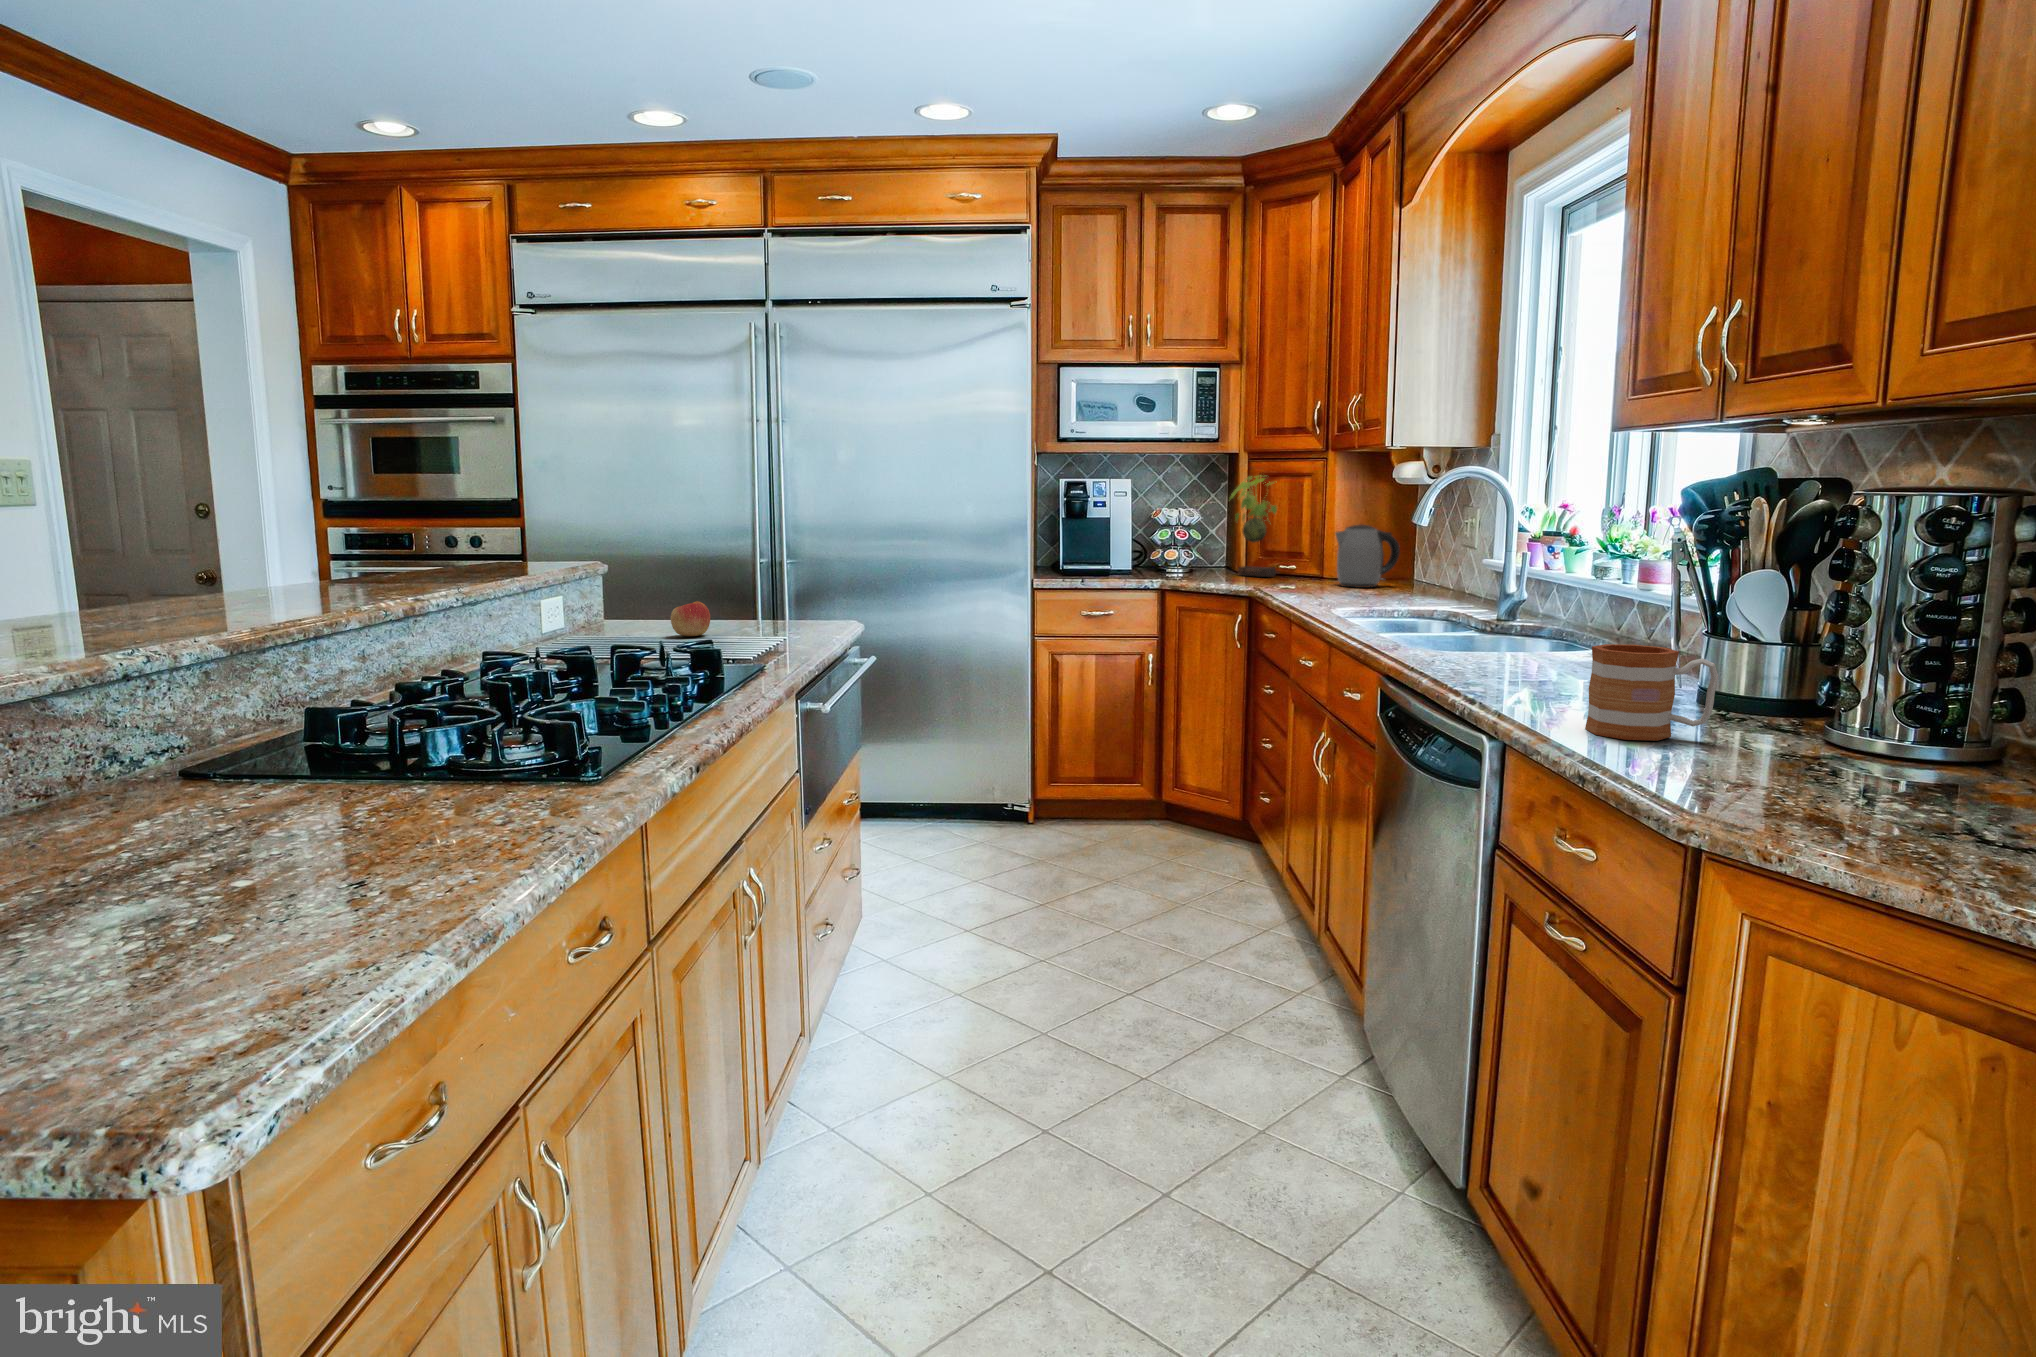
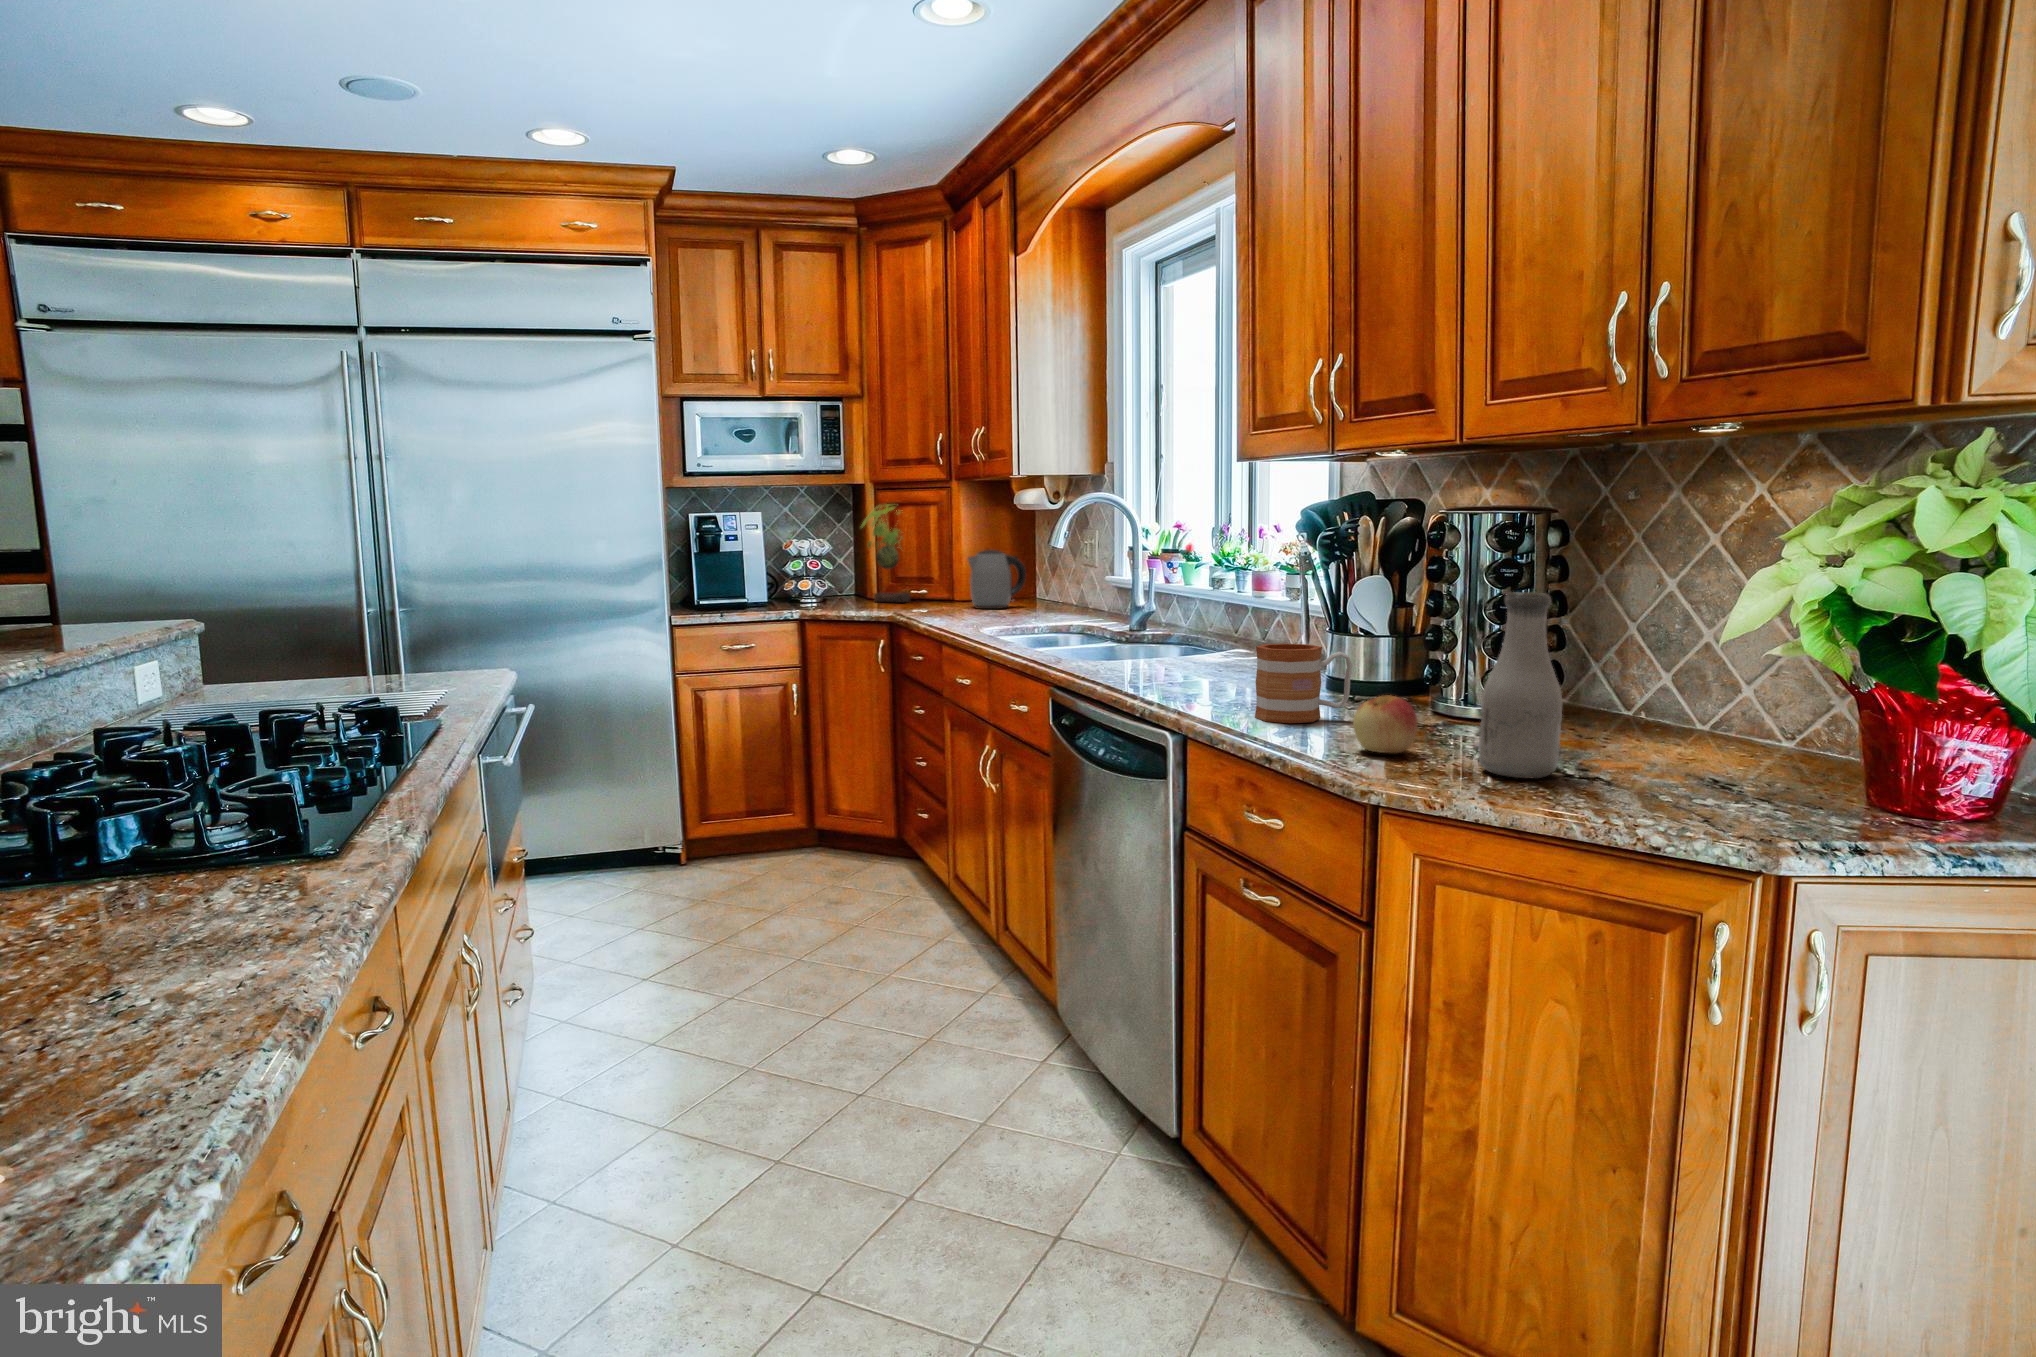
bottle: none [1856,597,1989,843] -> present [1478,592,1562,778]
apple: present [671,601,710,636] -> present [1353,695,1418,753]

